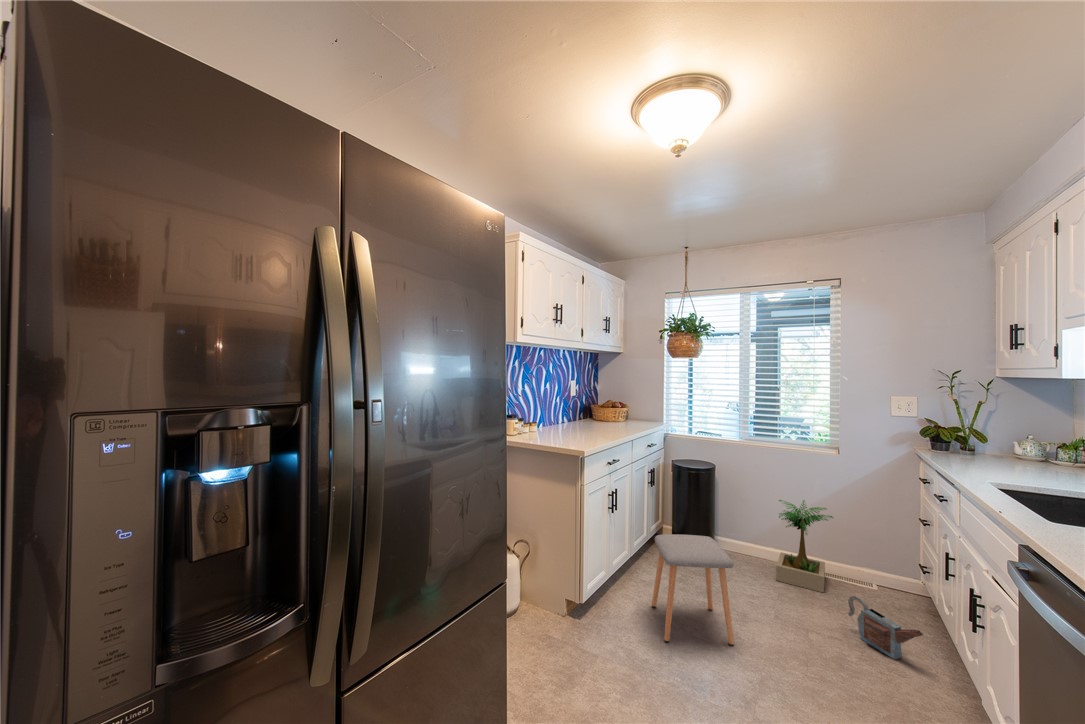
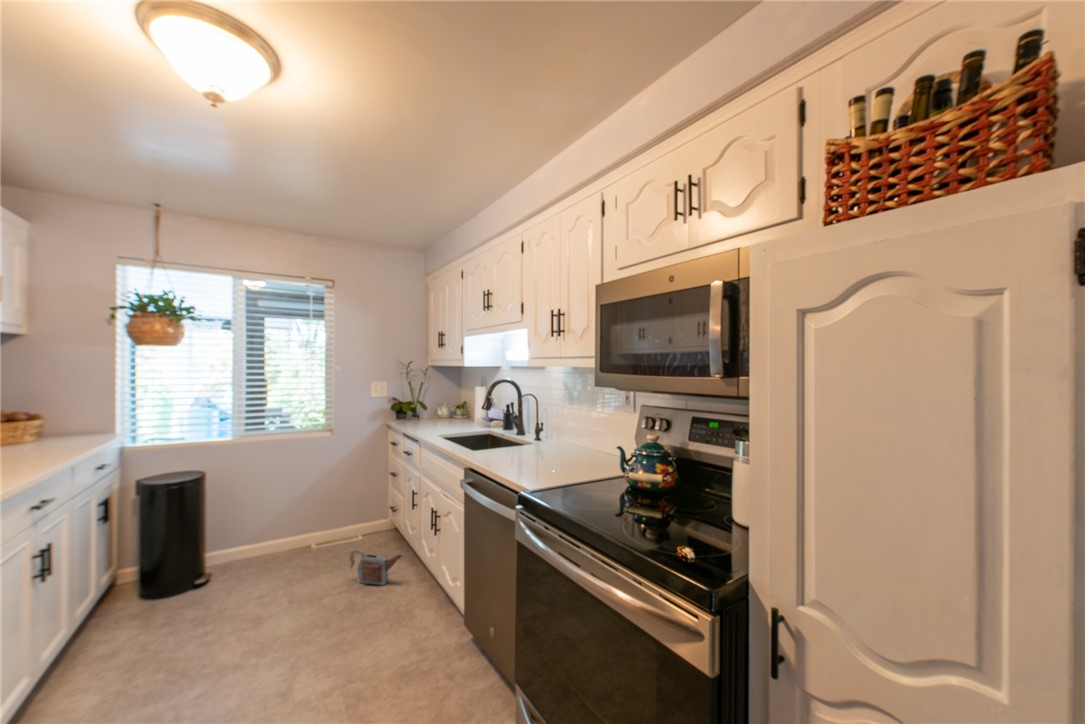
potted plant: present [776,500,833,593] -> none [276,483,336,570]
stool: present [652,534,734,646] -> none [131,552,255,699]

